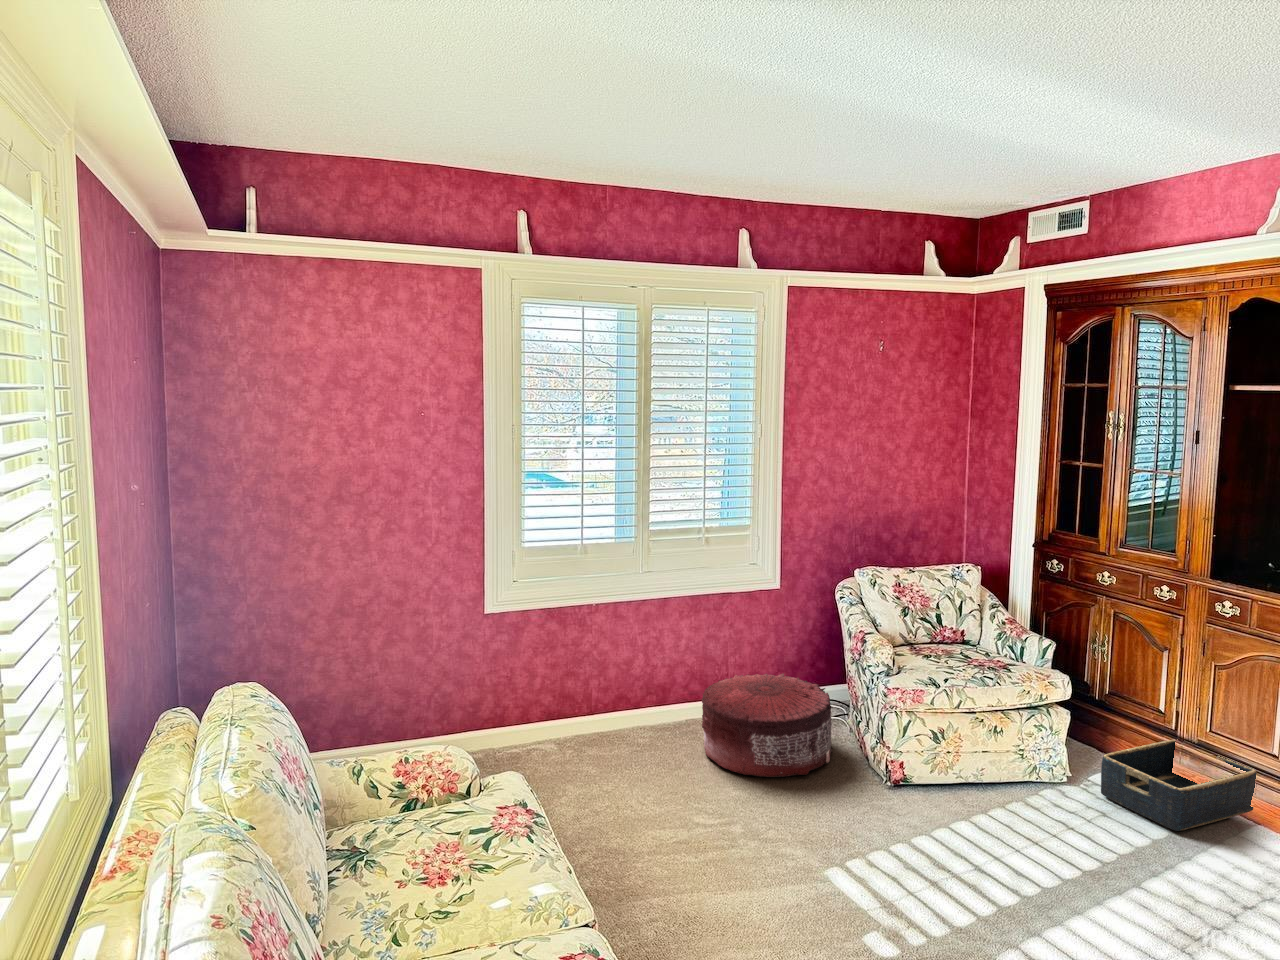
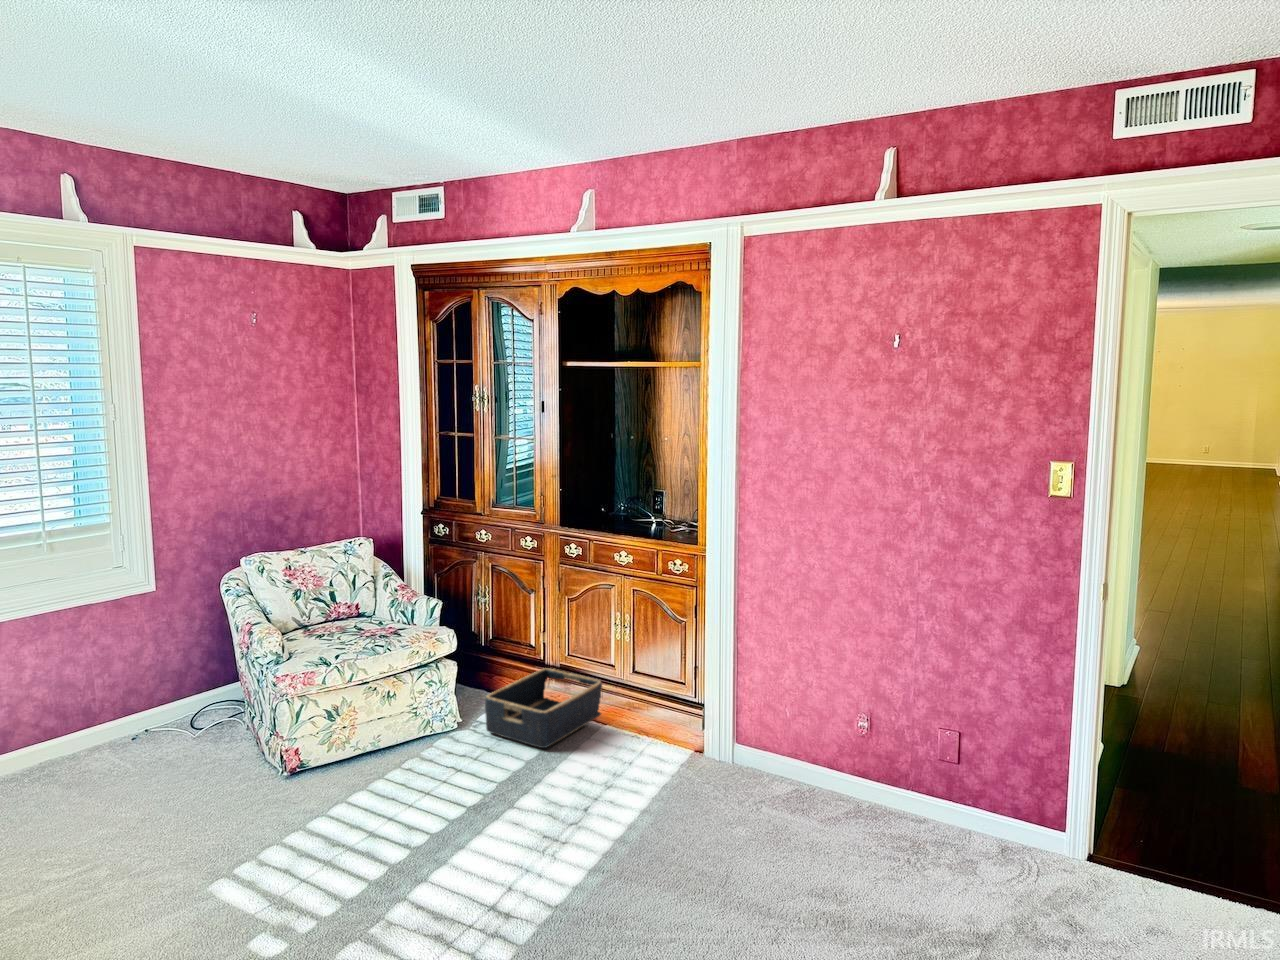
pouf: present [702,673,833,777] -> none [50,682,226,809]

